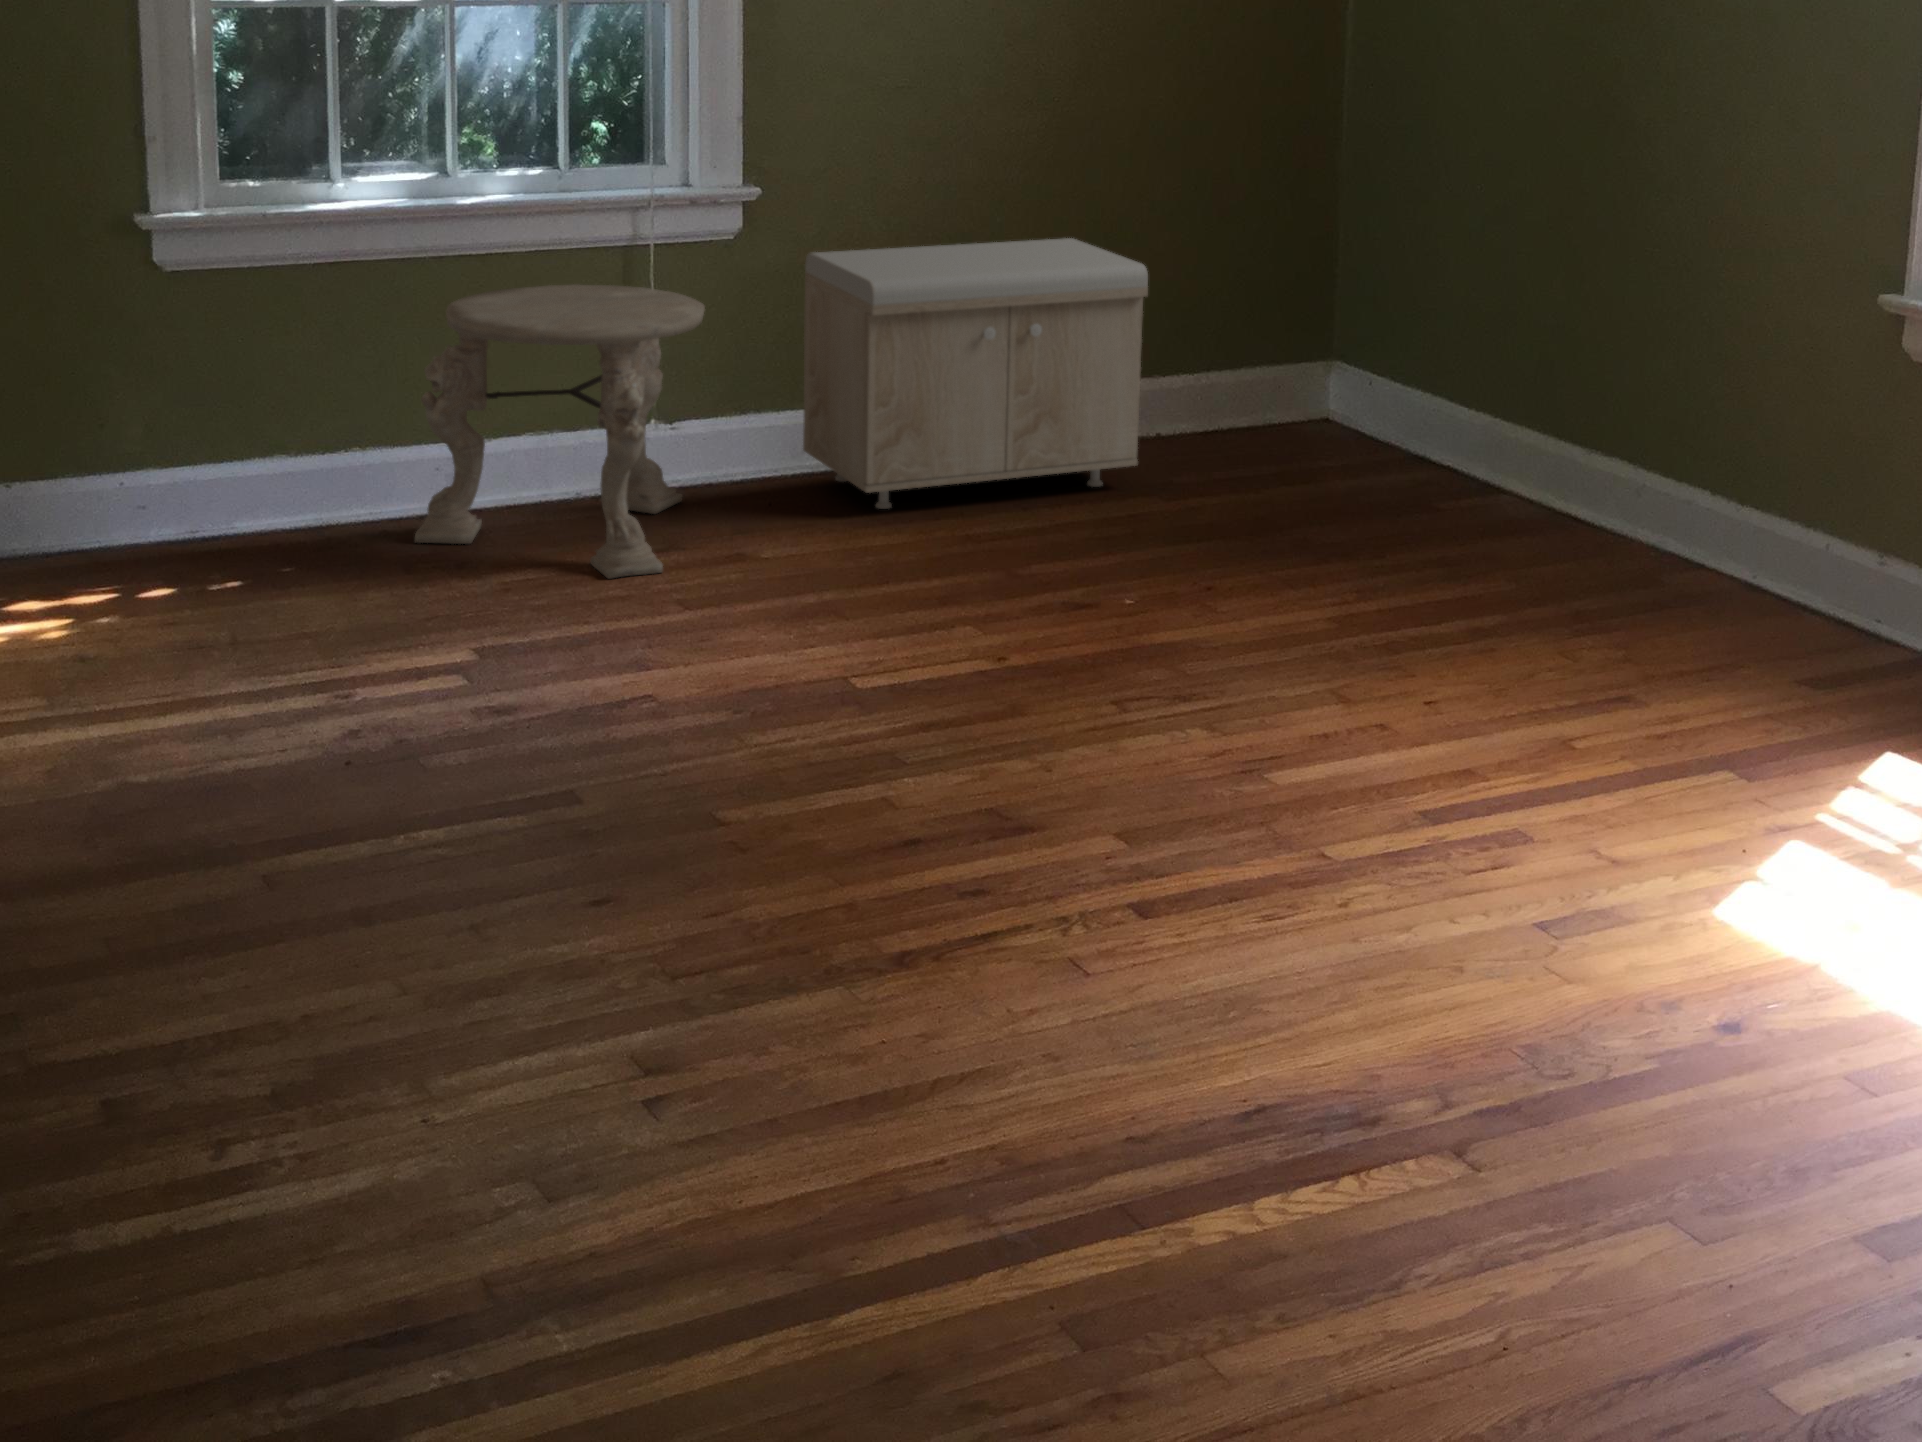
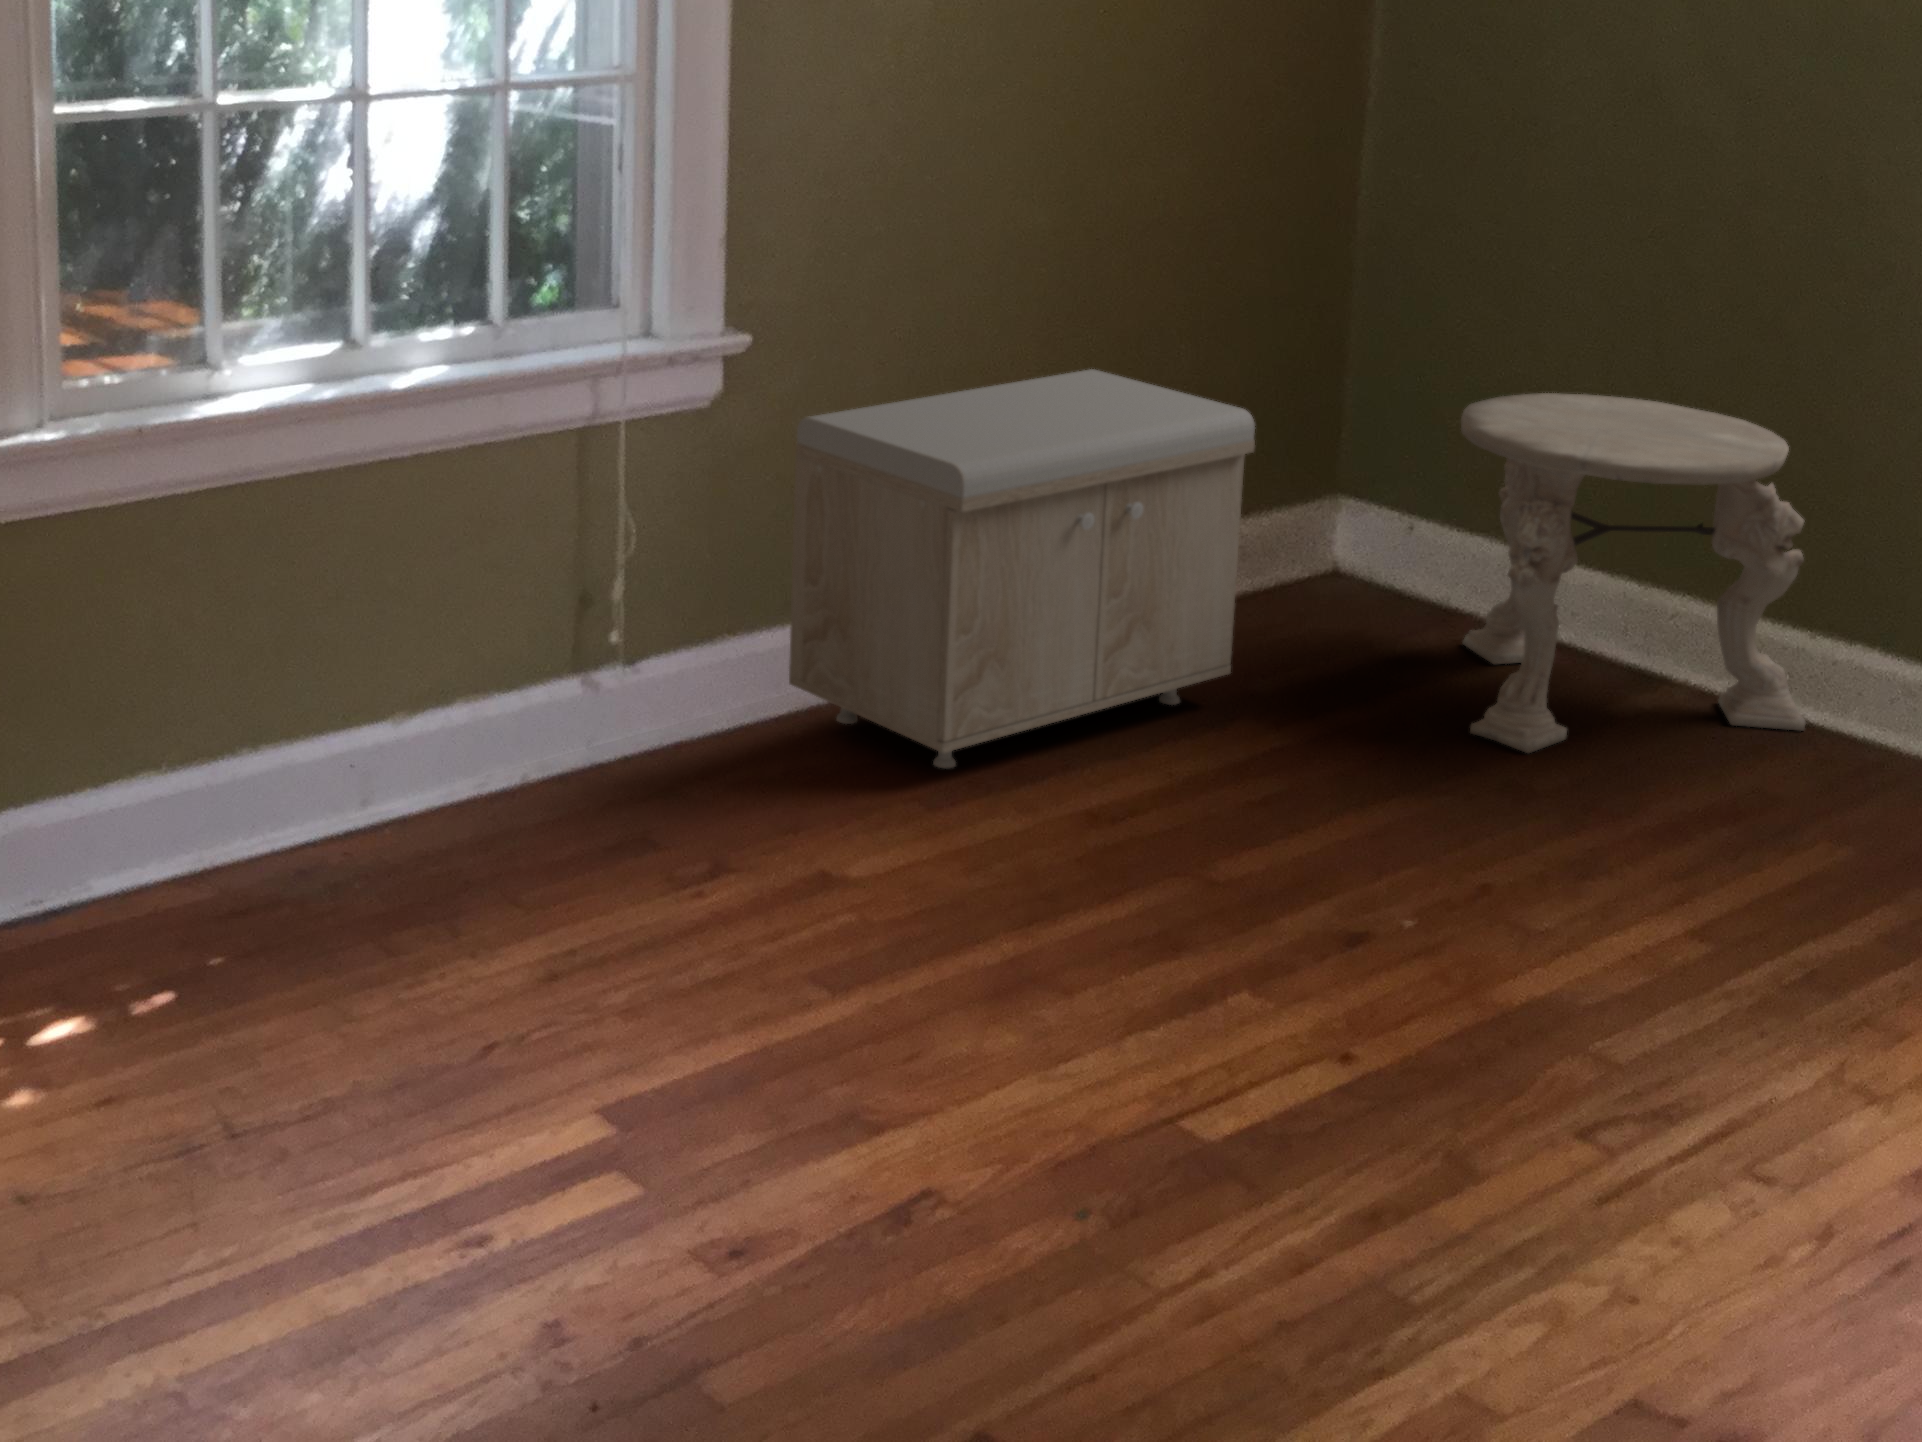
side table: present [415,284,705,579] -> present [1461,393,1806,753]

